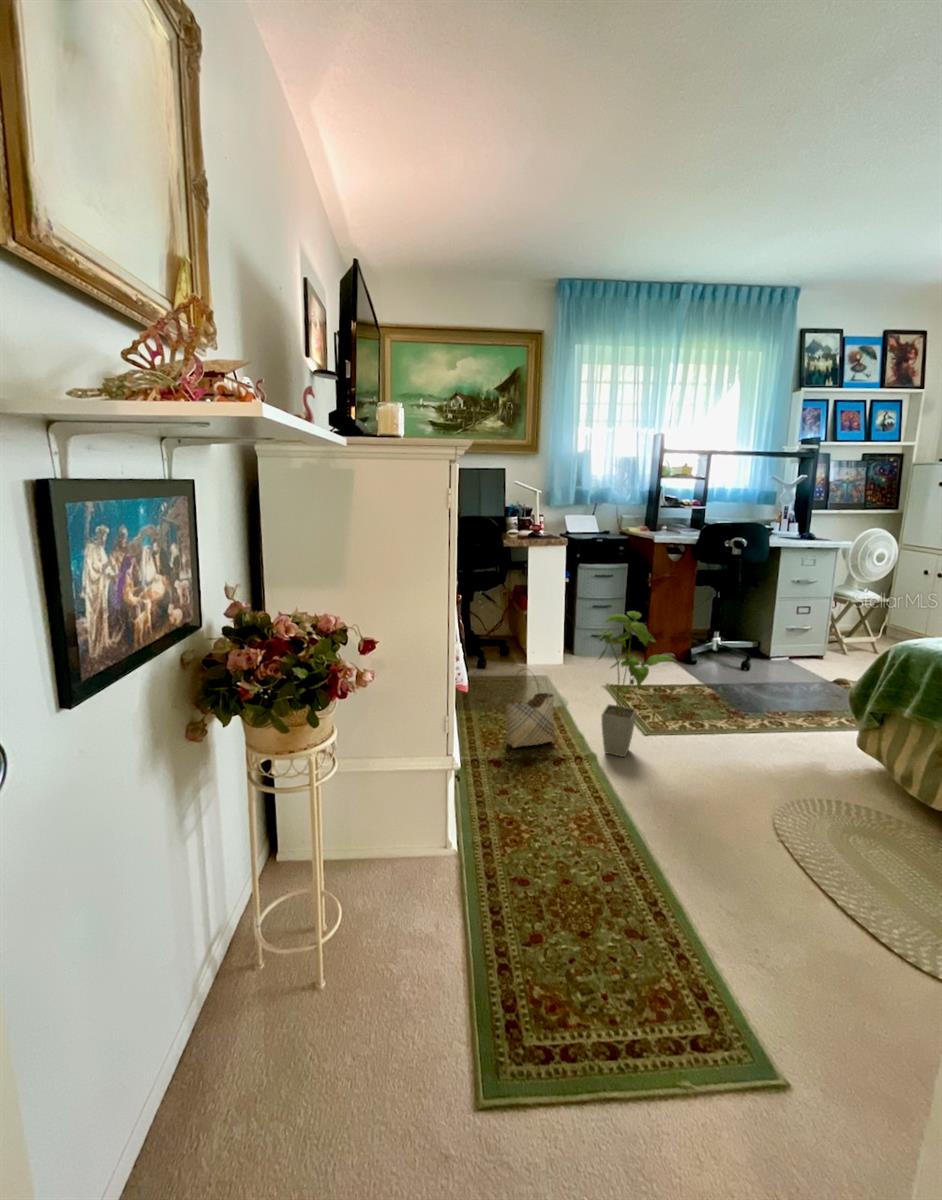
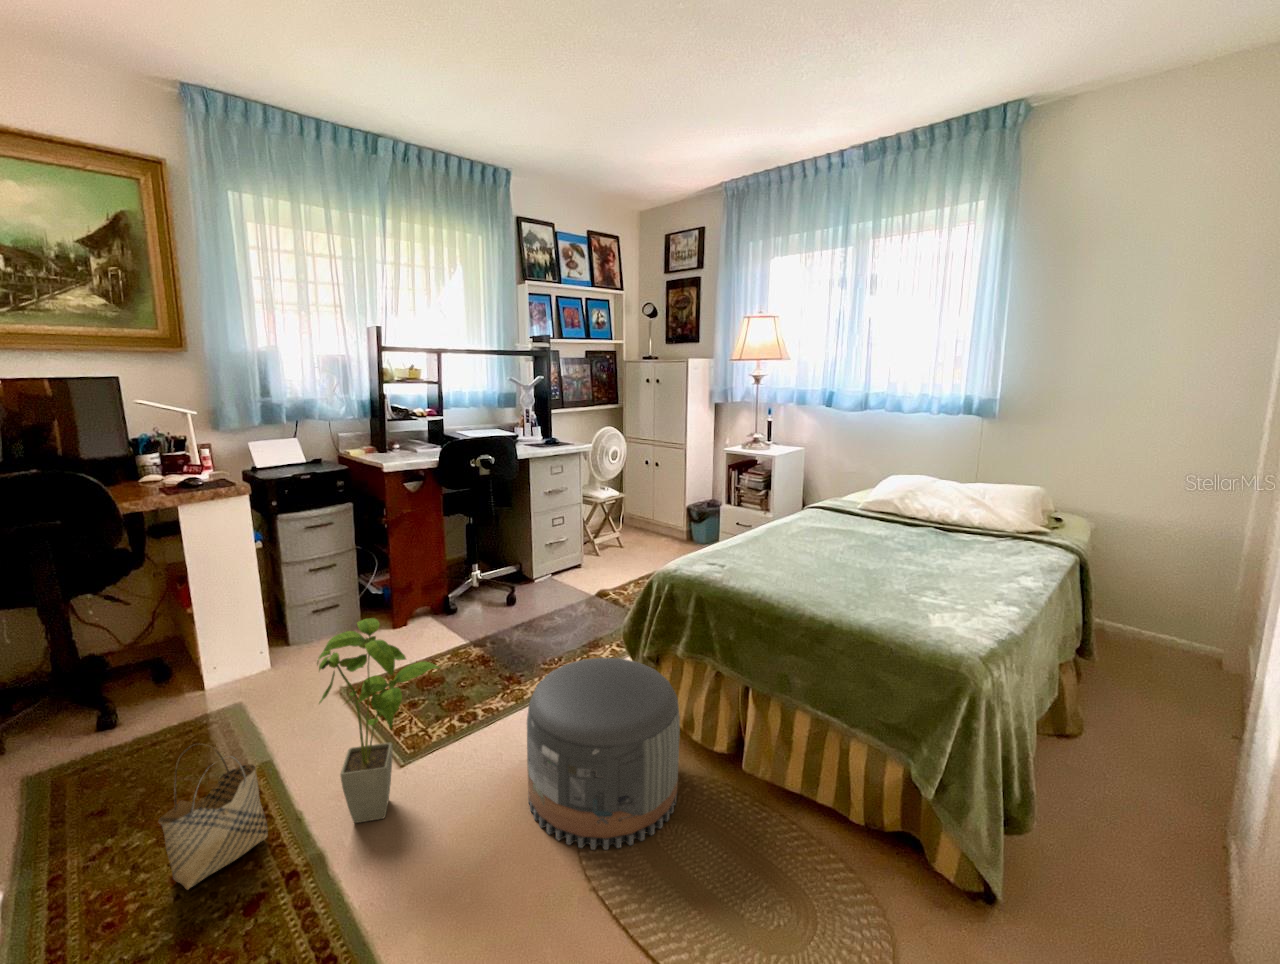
pouf: none [735,689,898,841] -> present [527,658,680,850]

